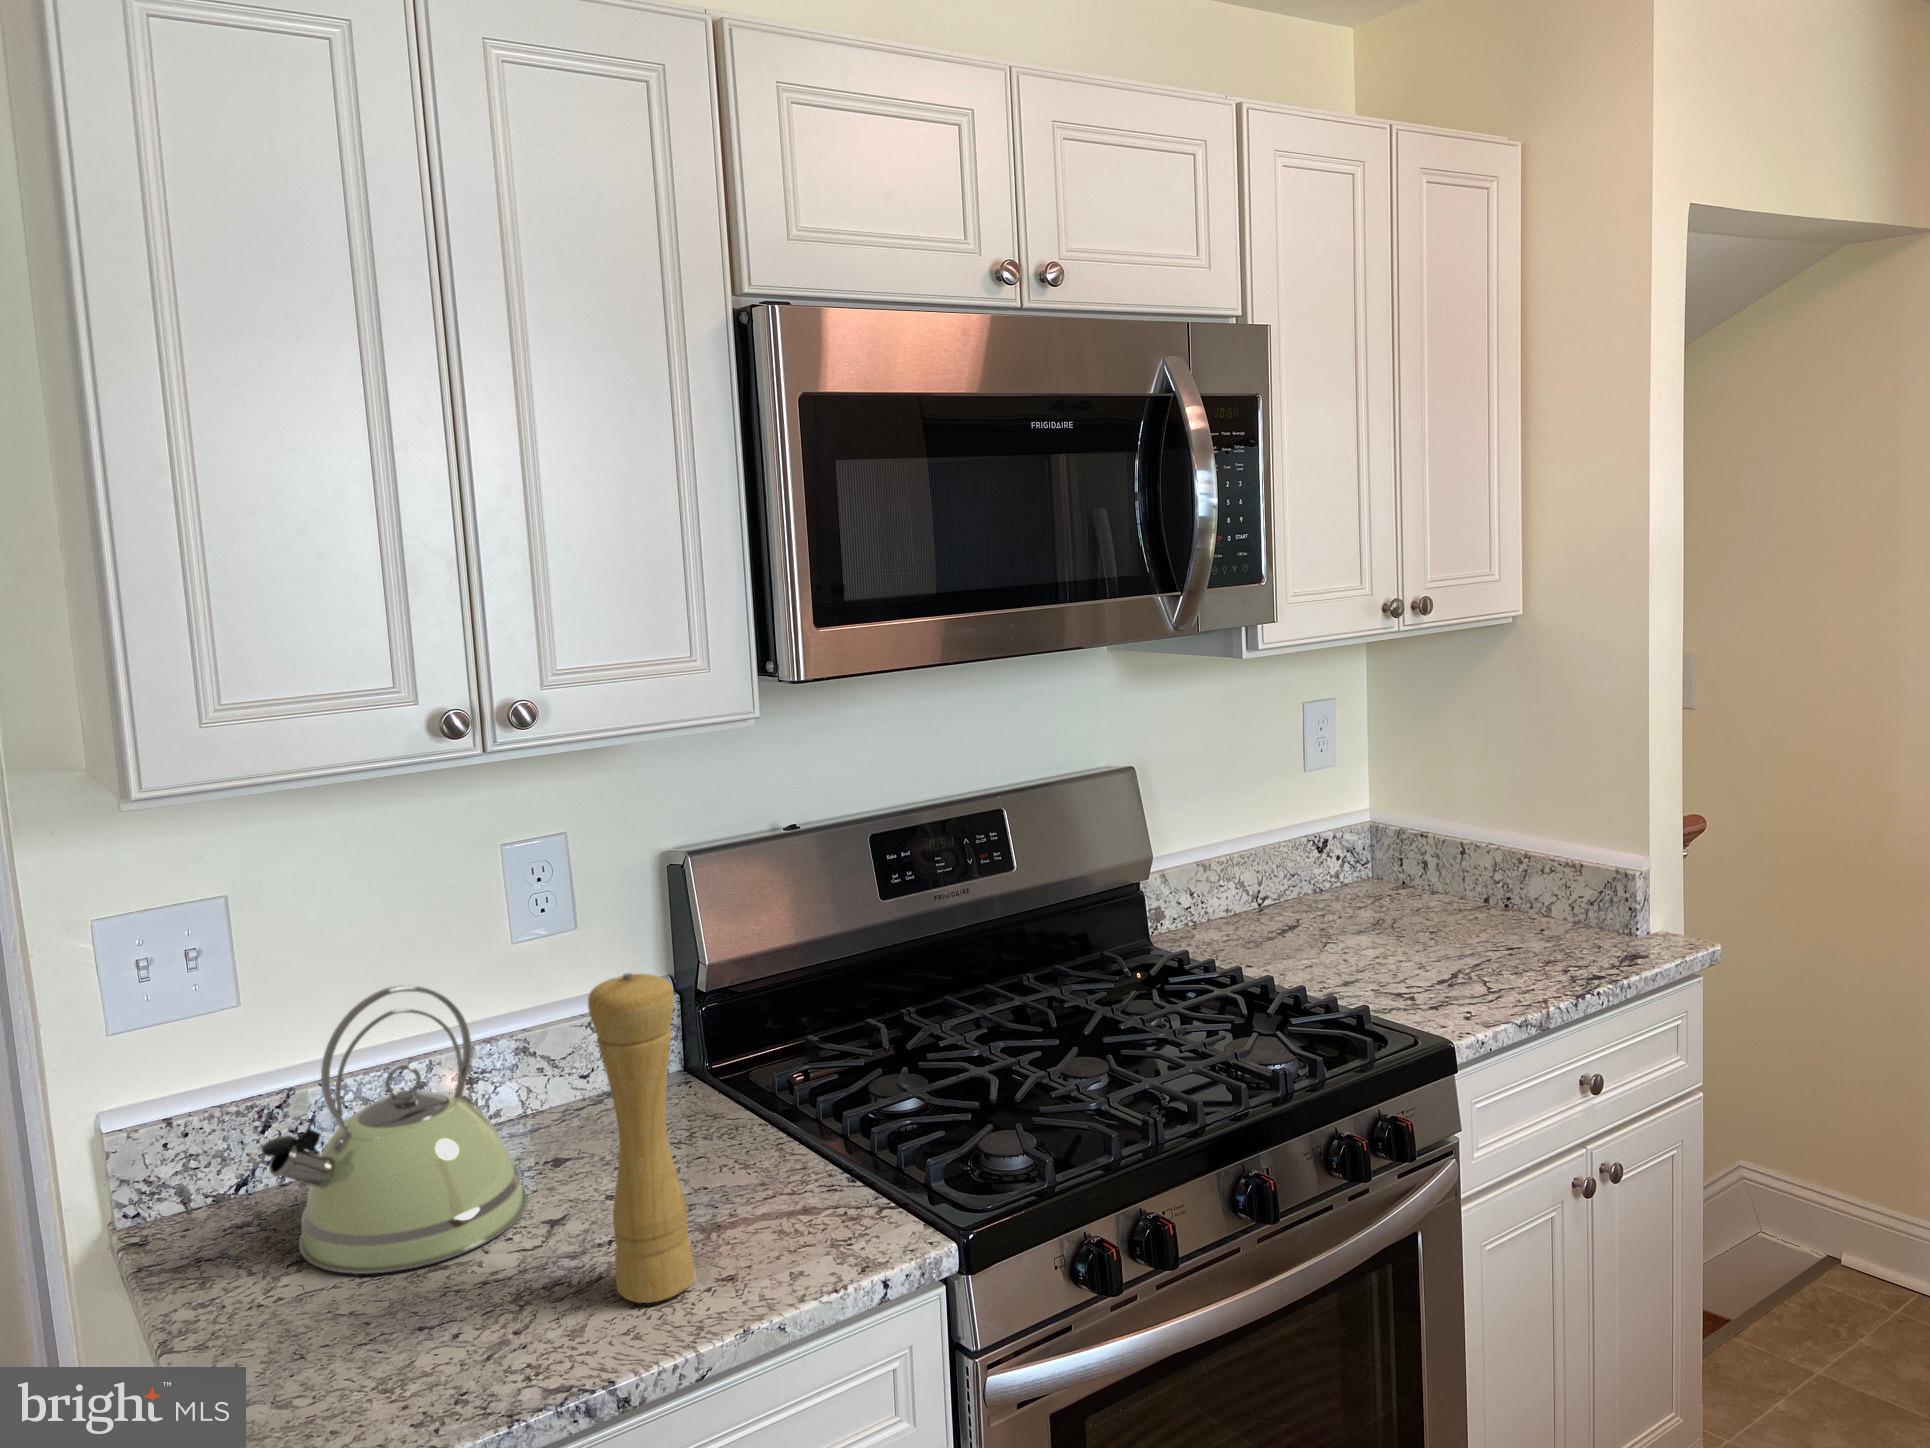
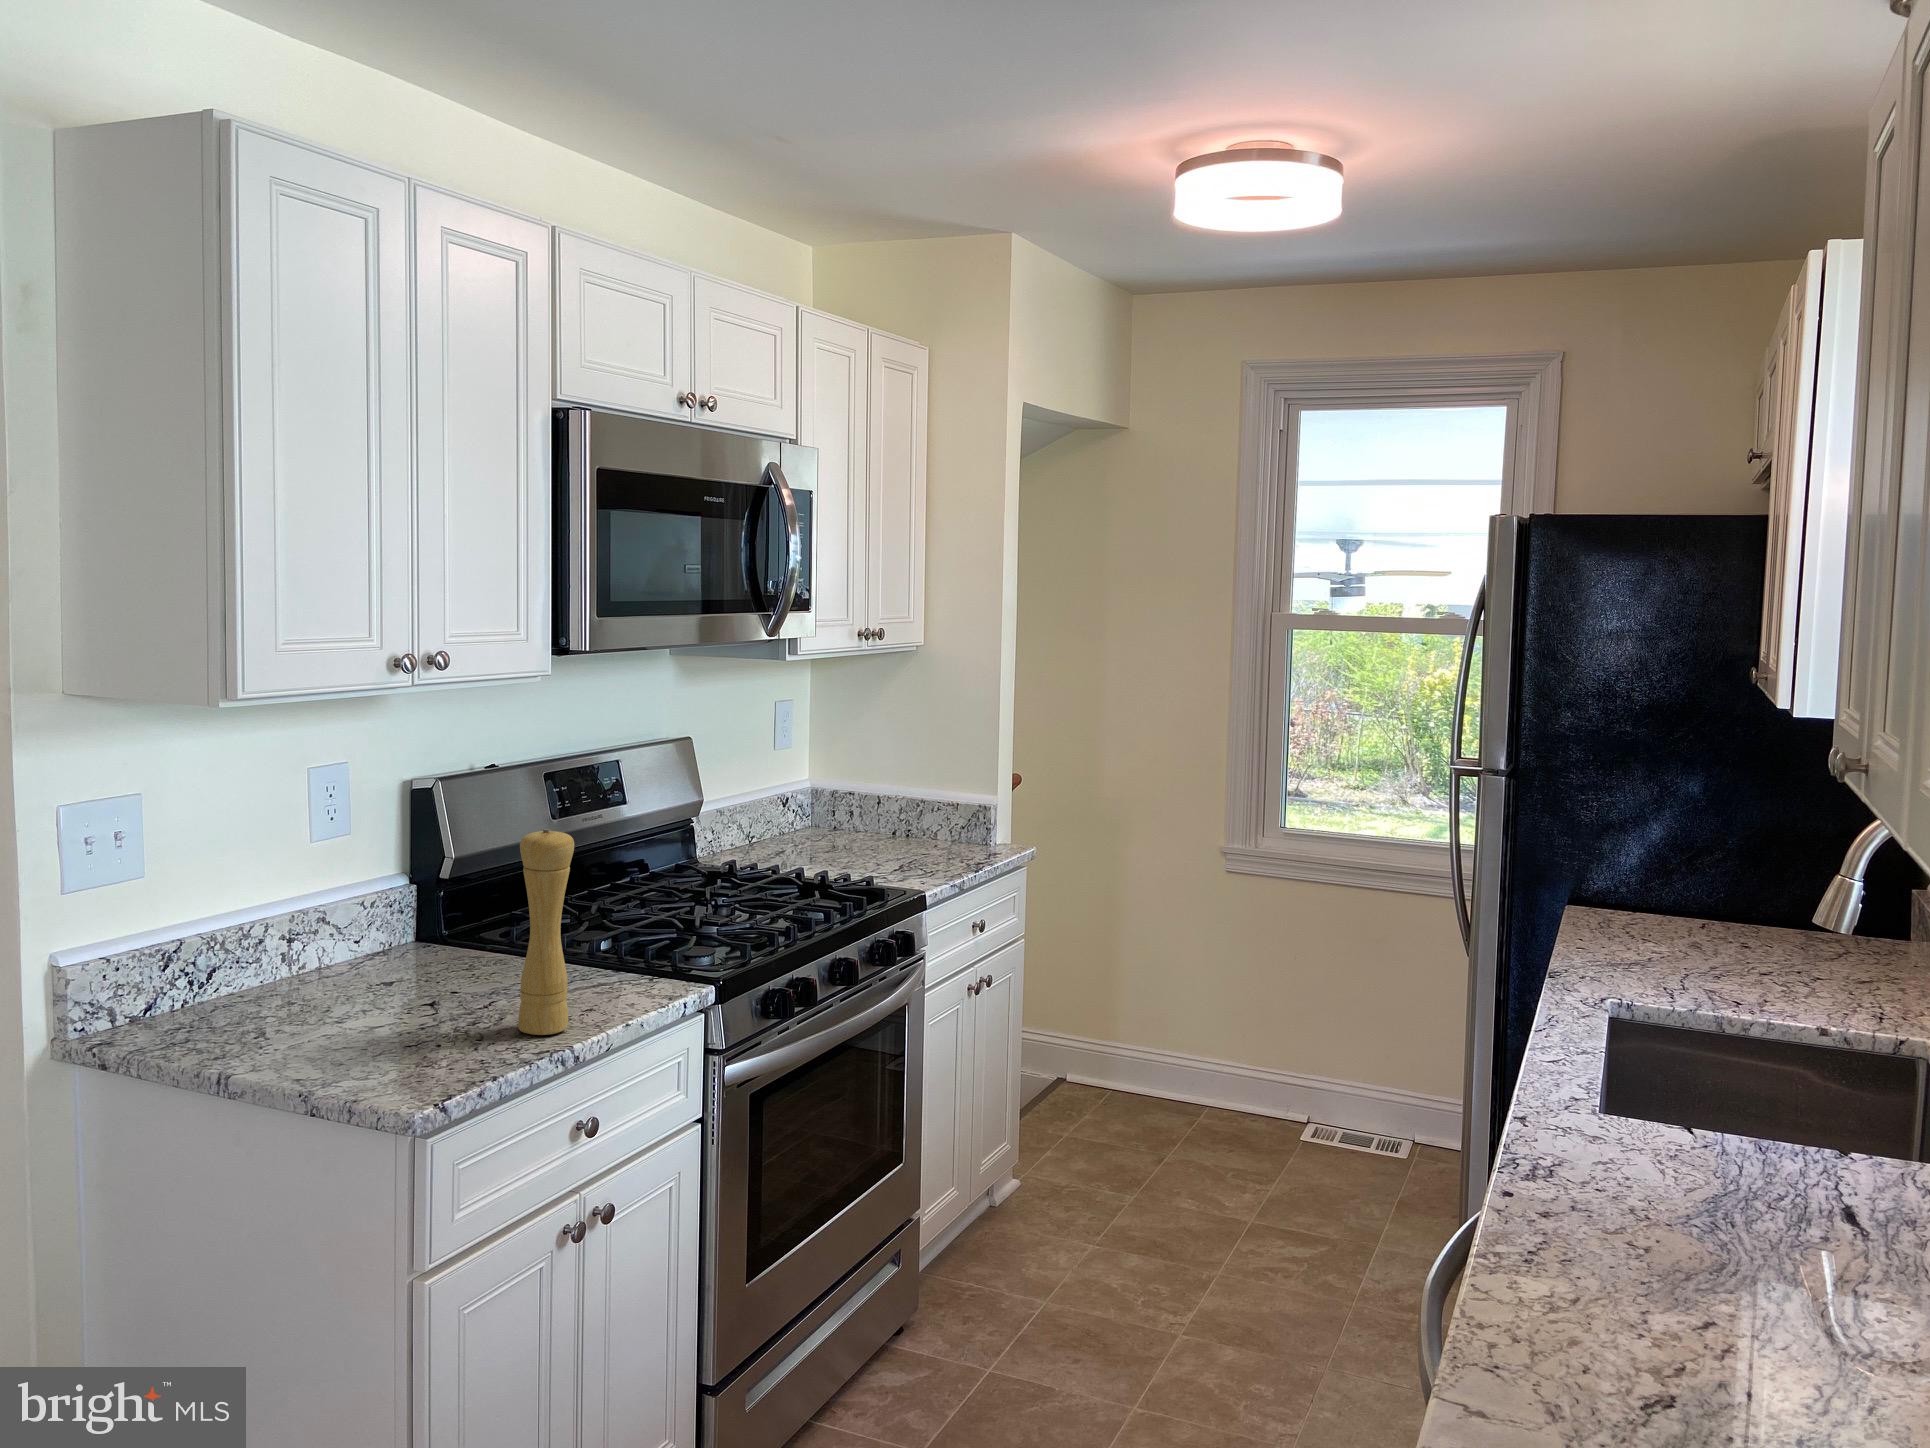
kettle: present [261,985,527,1274] -> none [239,851,402,1041]

